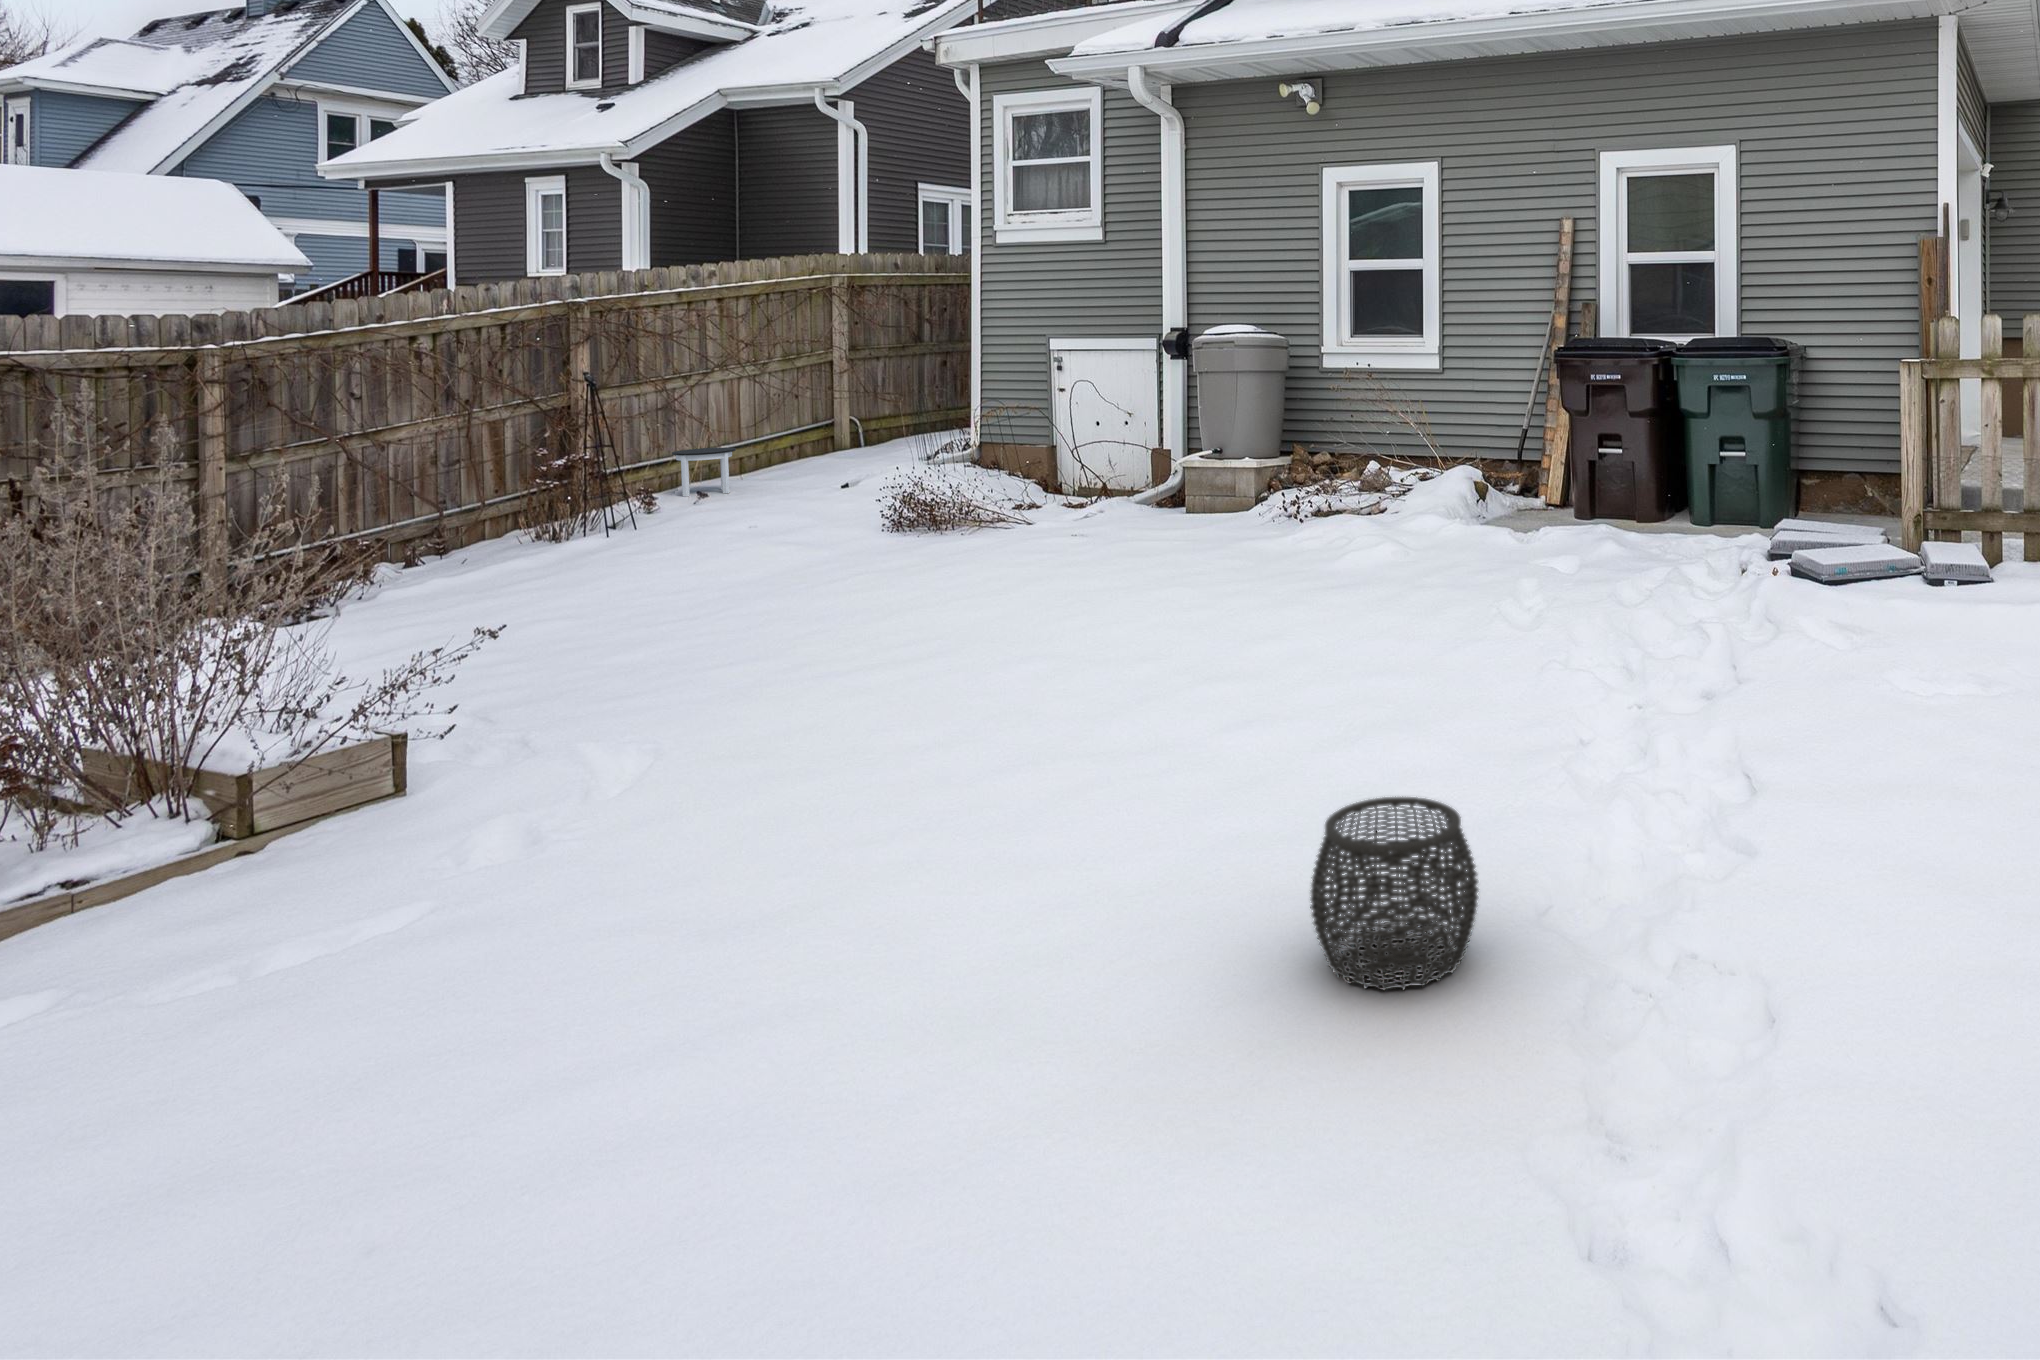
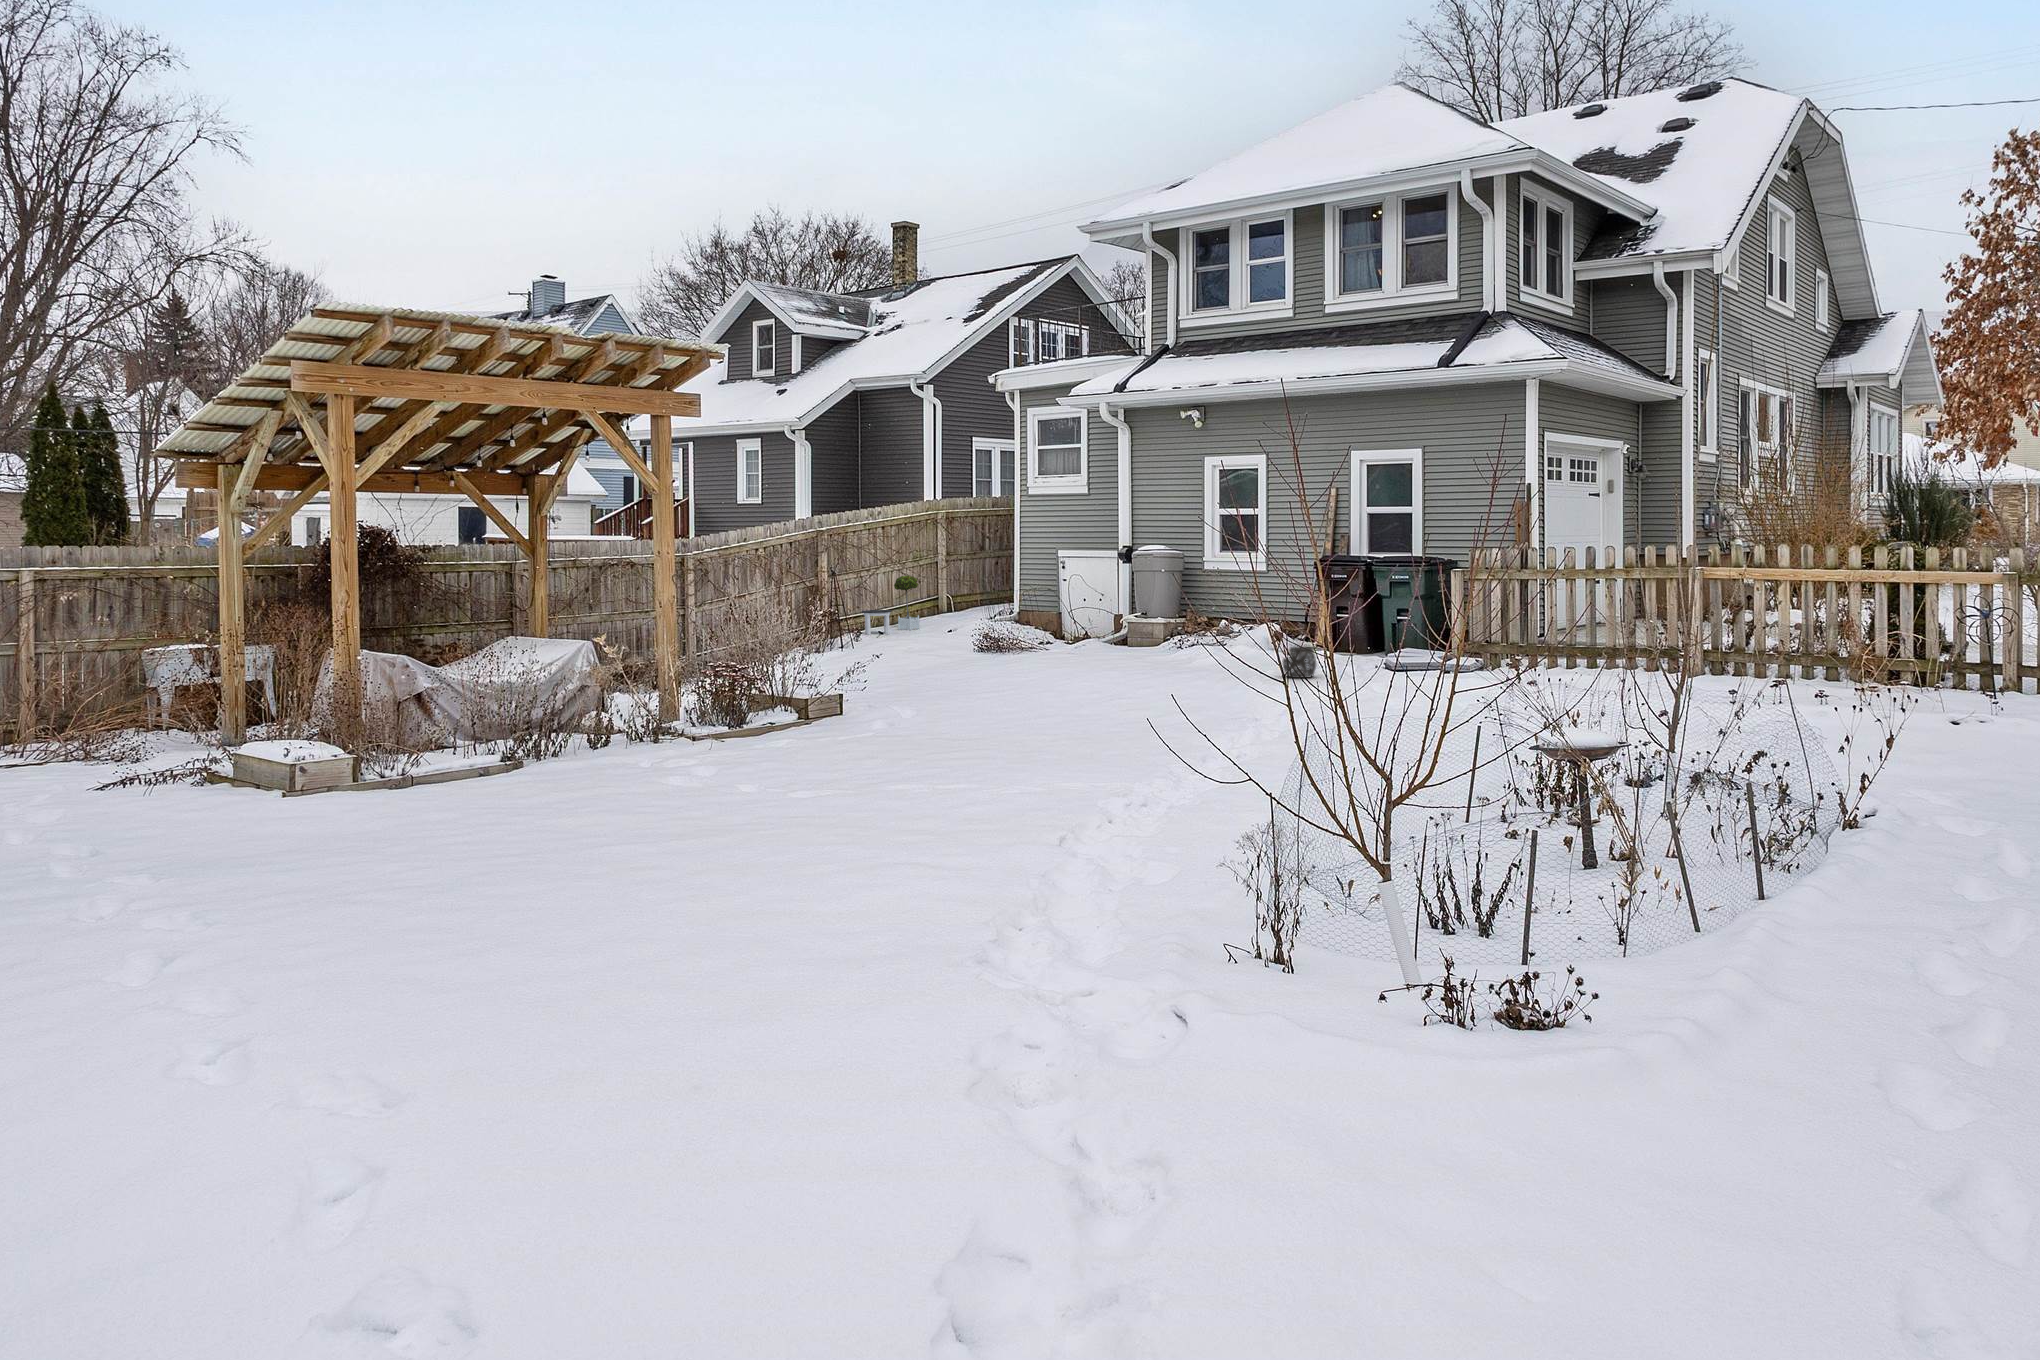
potted tree: none [745,383,797,481] -> present [894,575,919,630]
woven basket: present [1310,796,1479,991] -> present [1282,647,1316,678]

